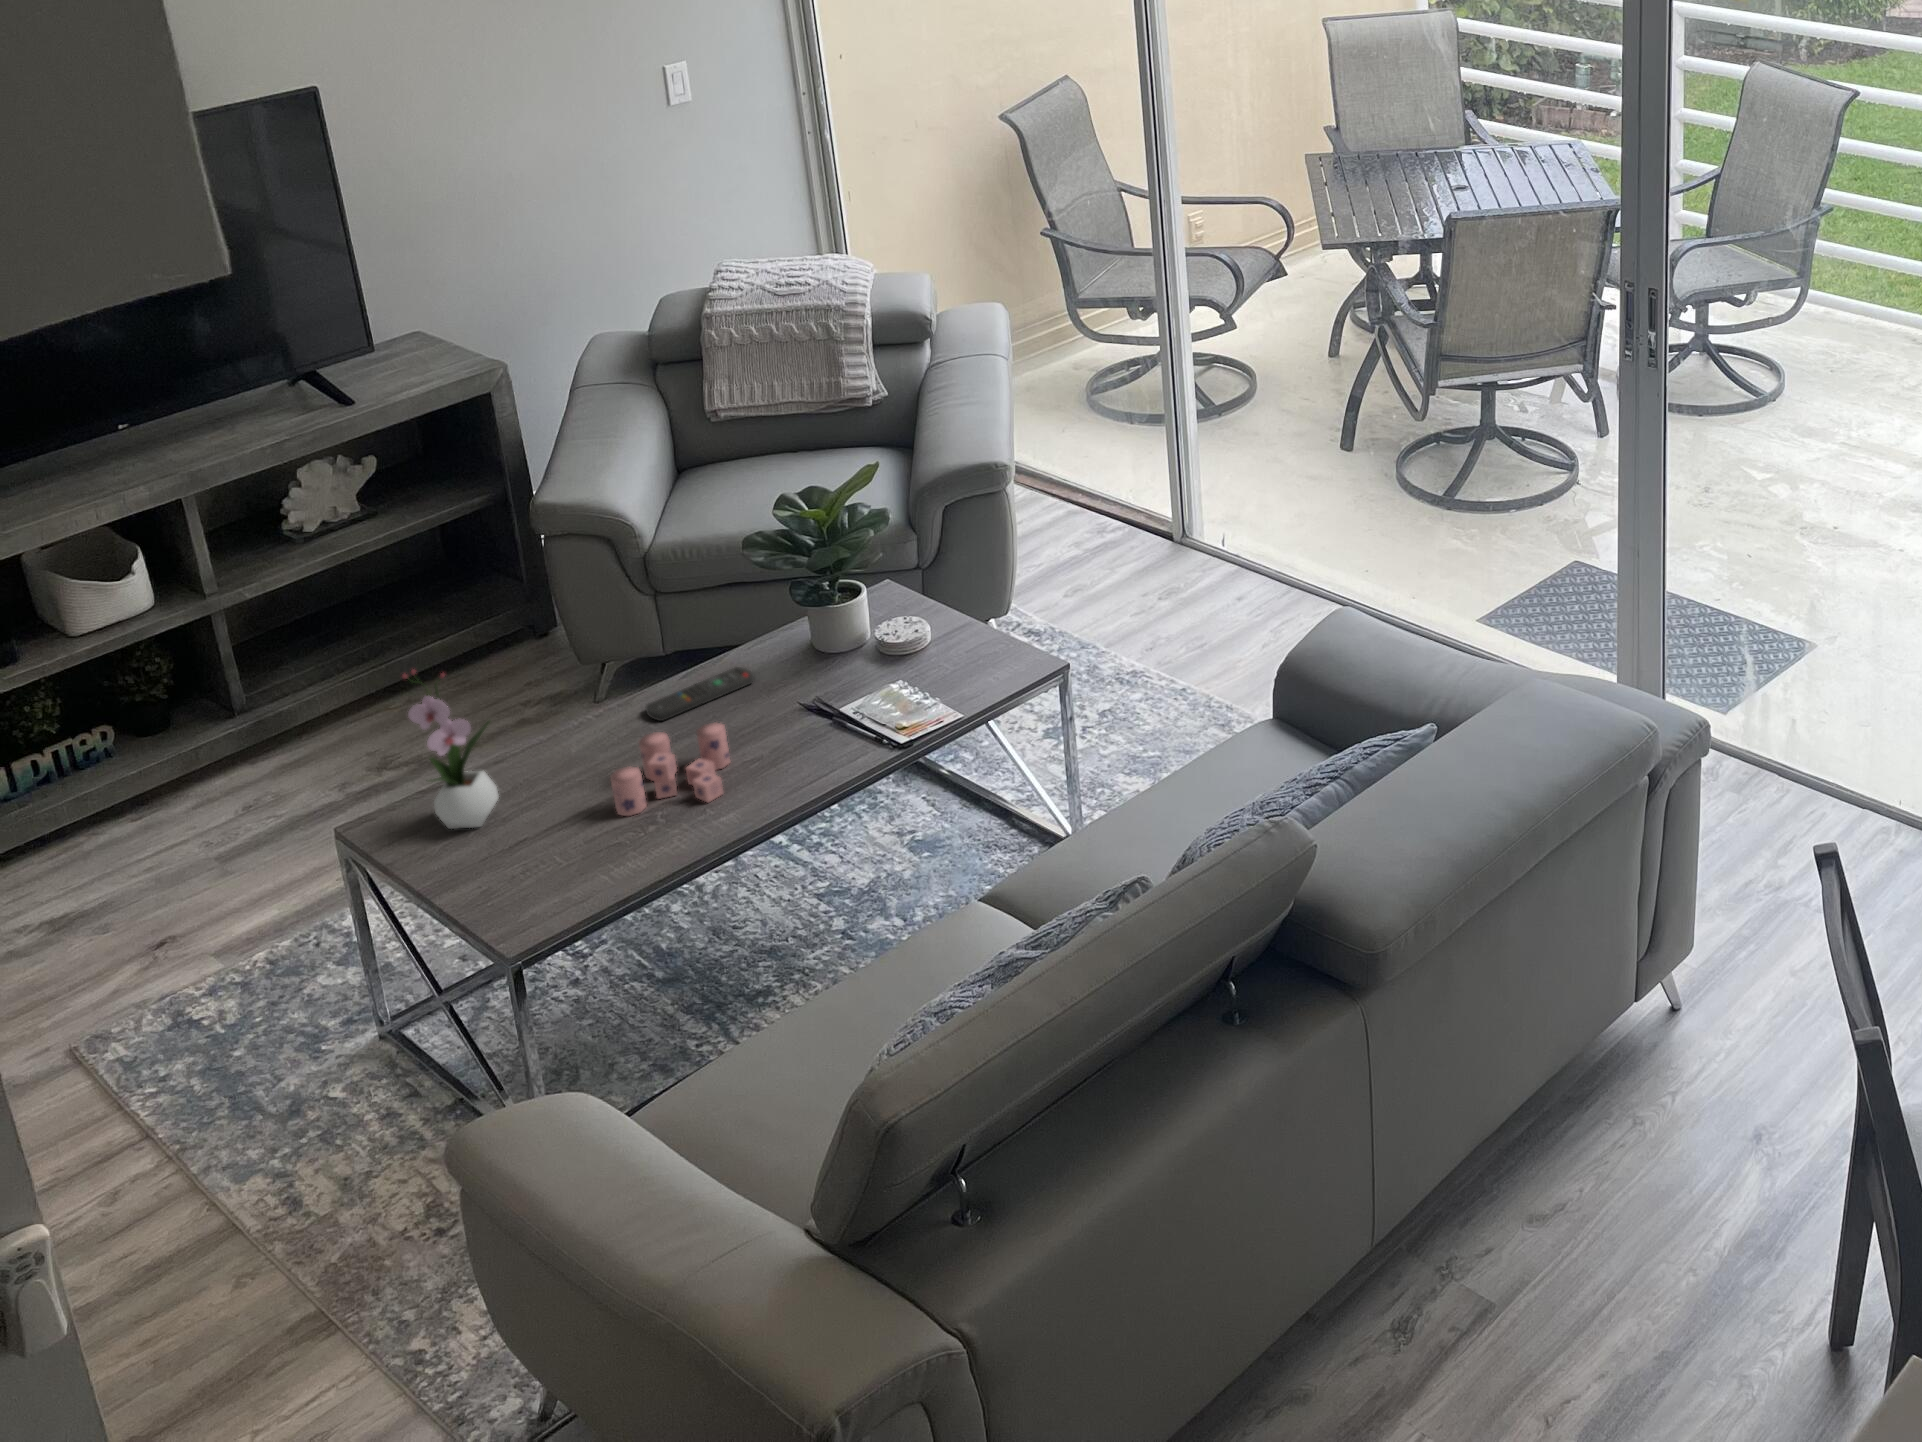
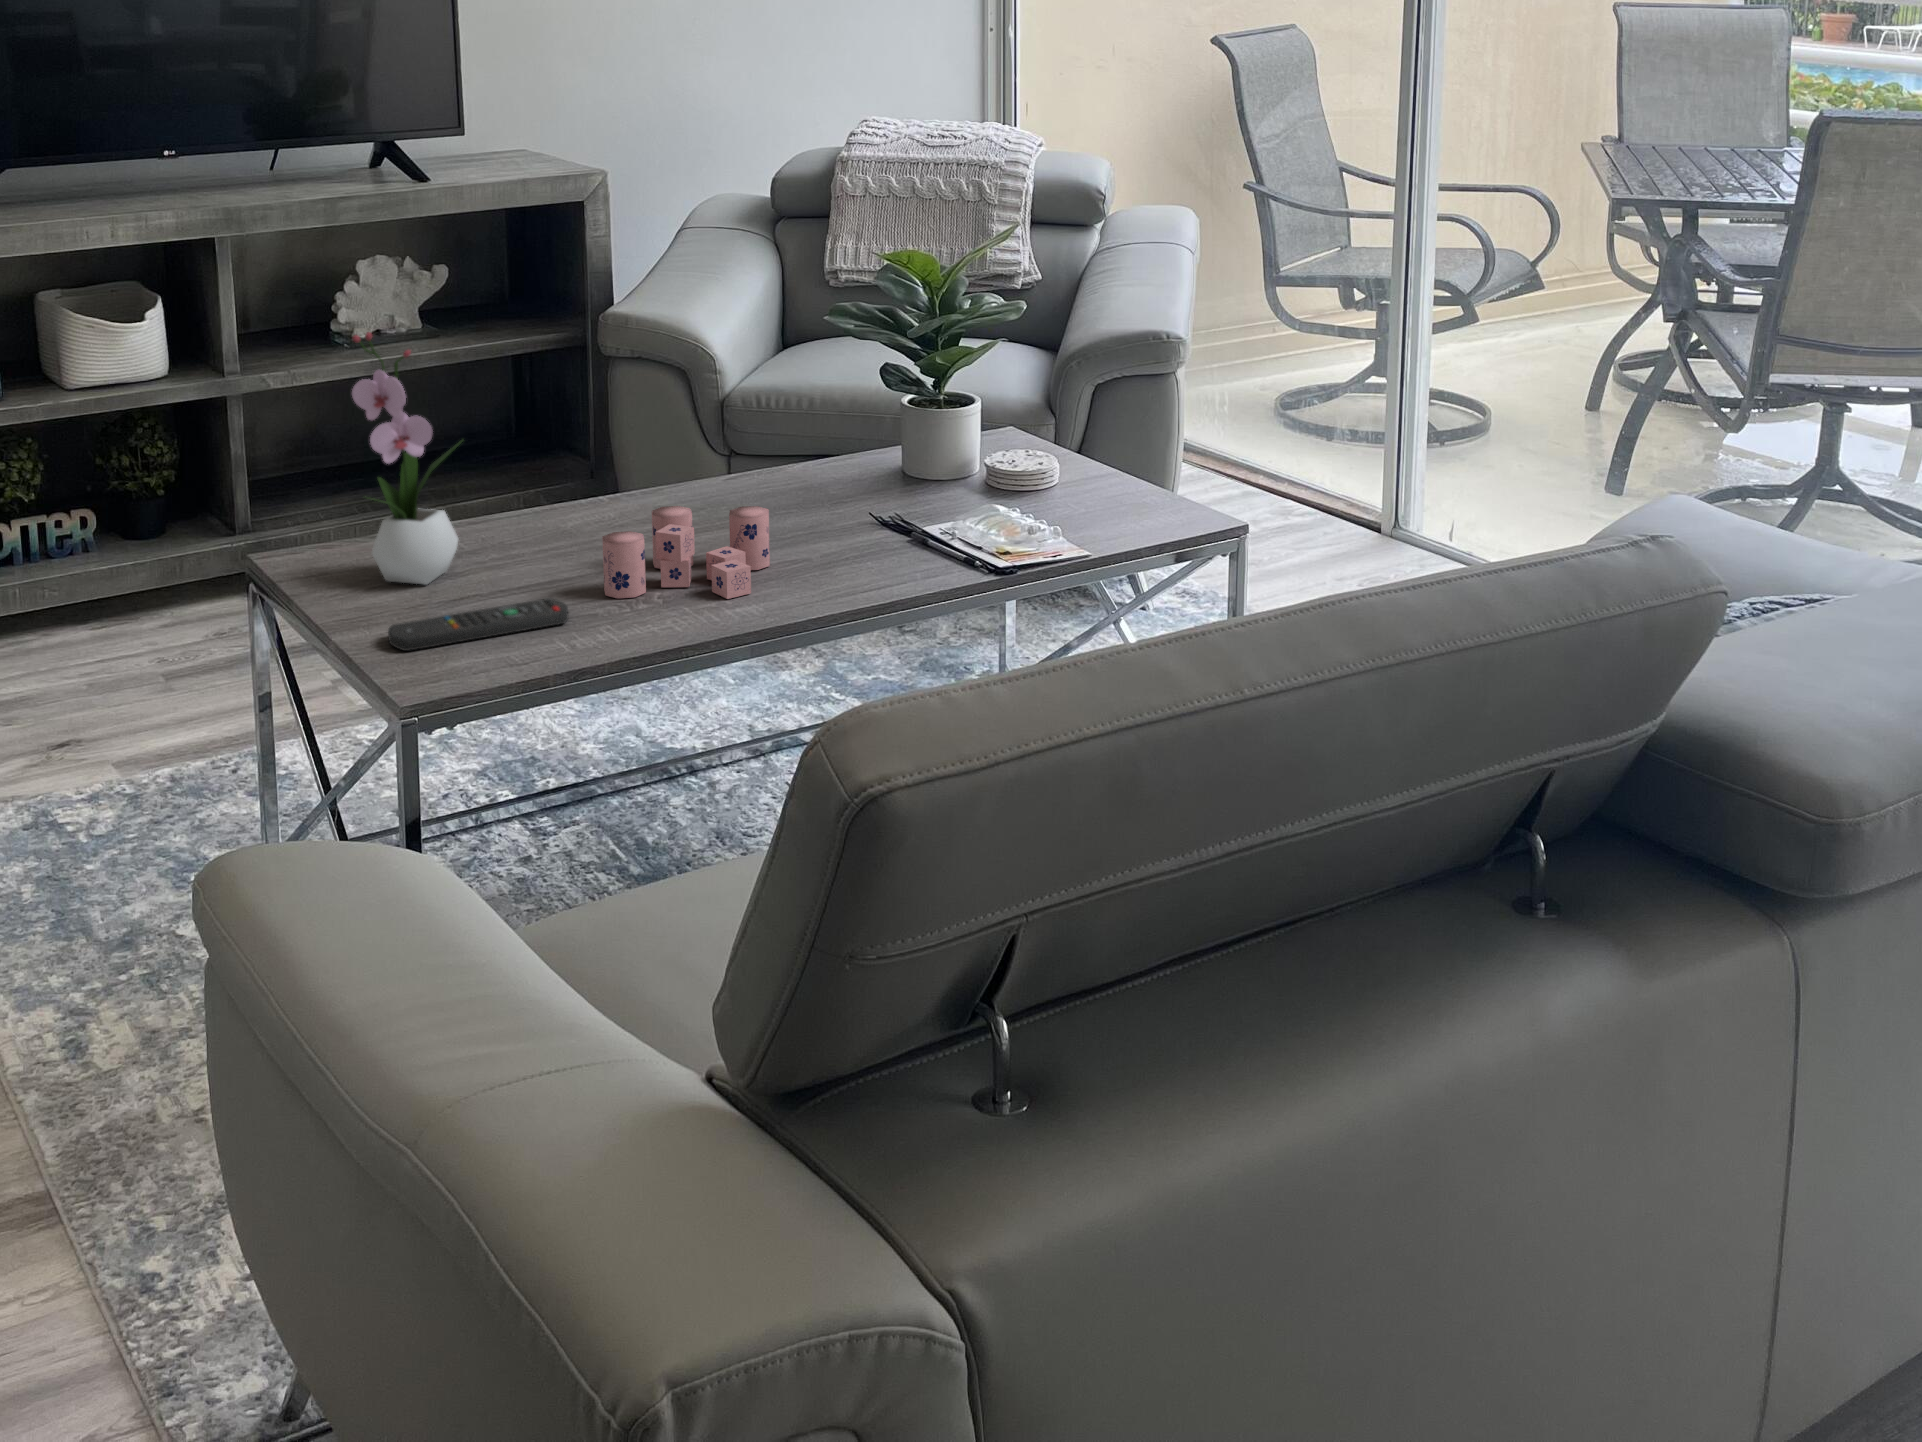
remote control: present [646,667,754,721] -> present [388,598,569,651]

